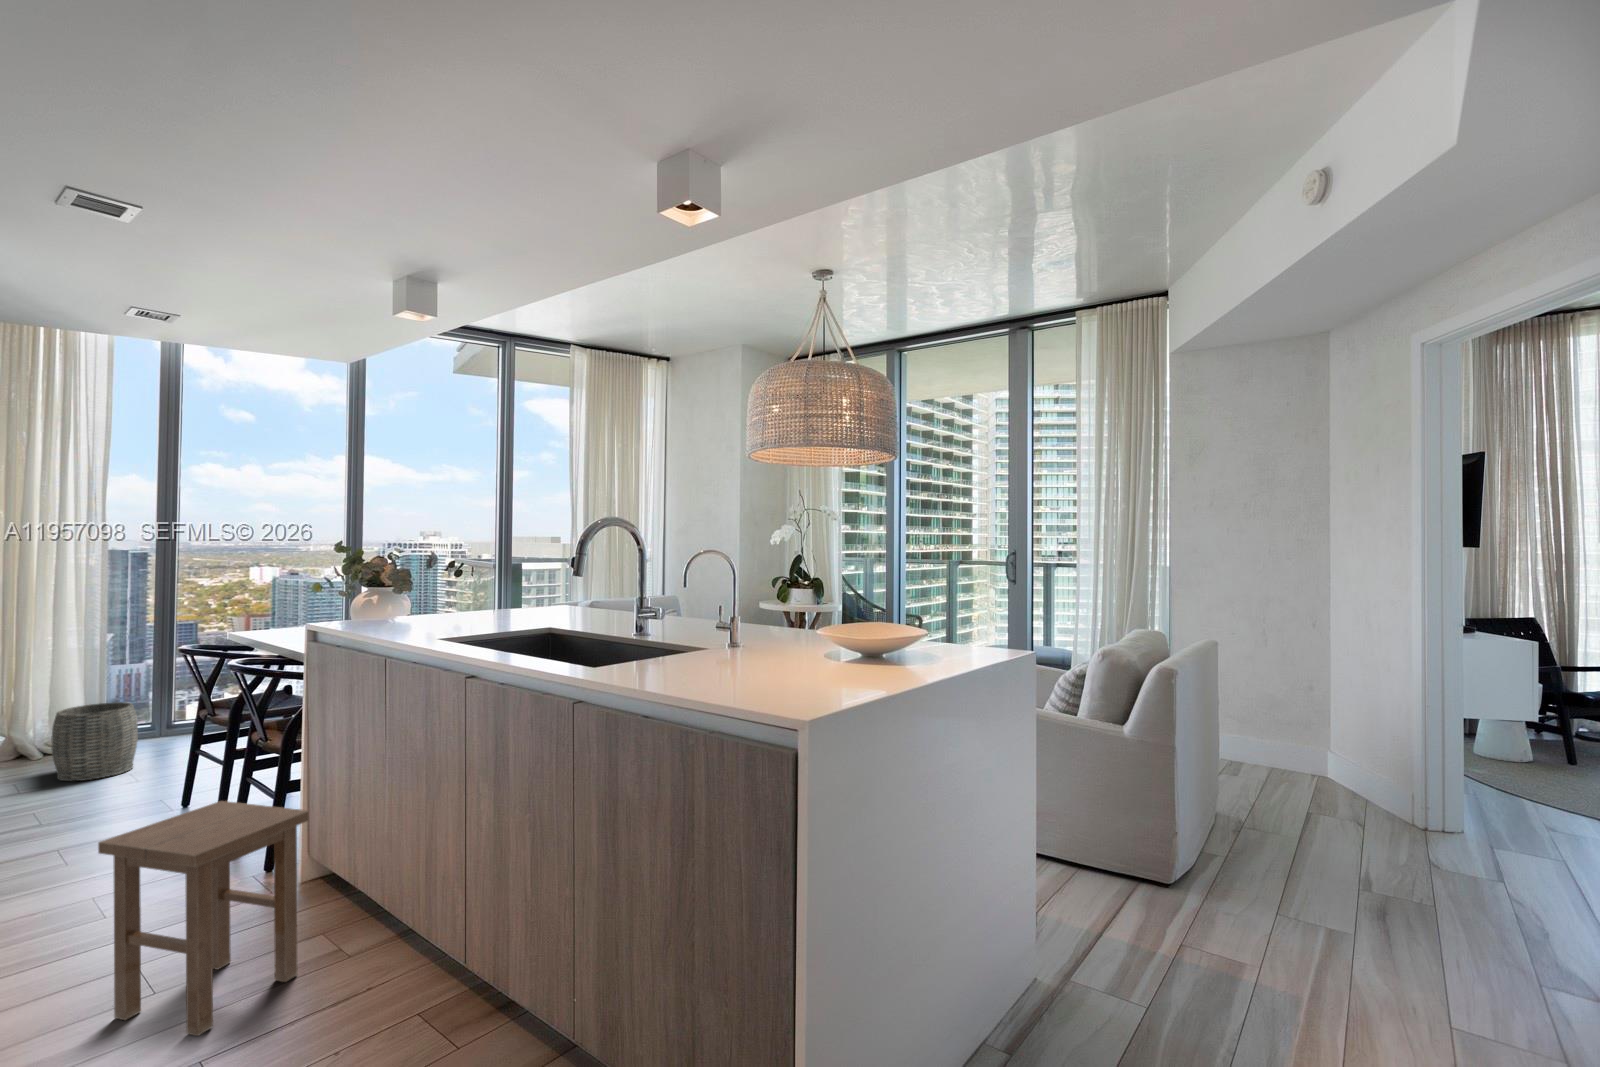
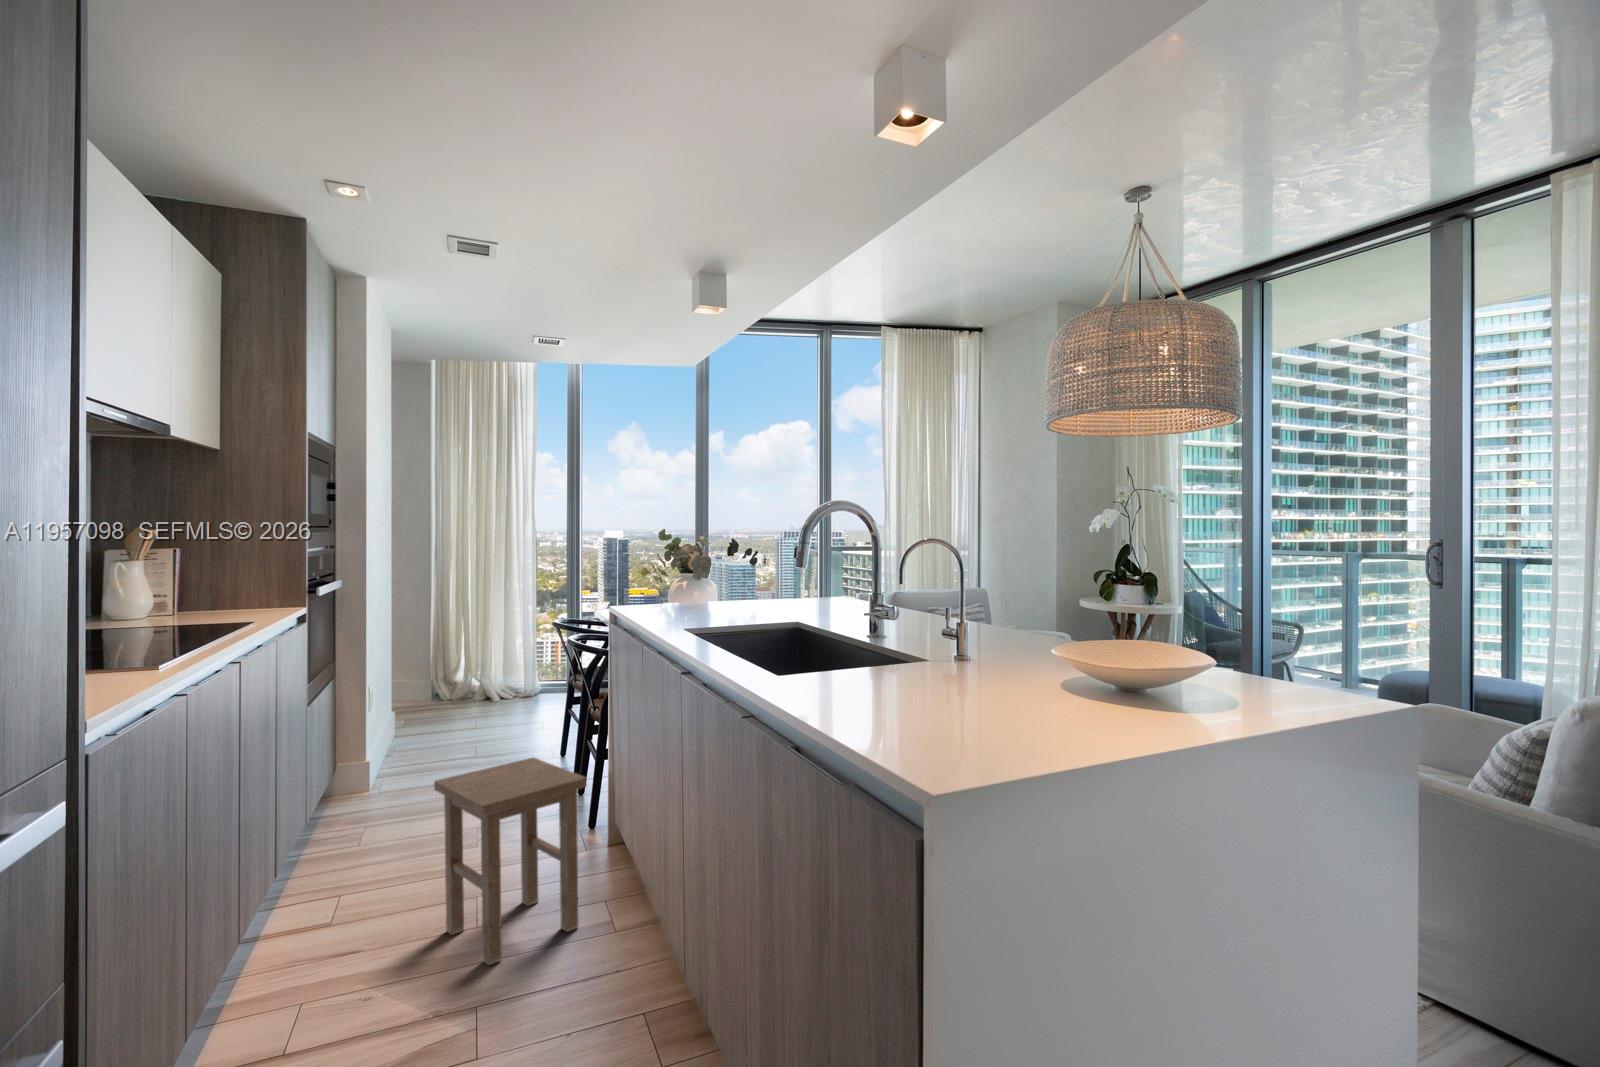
woven basket: present [52,702,138,781] -> none [496,662,551,722]

